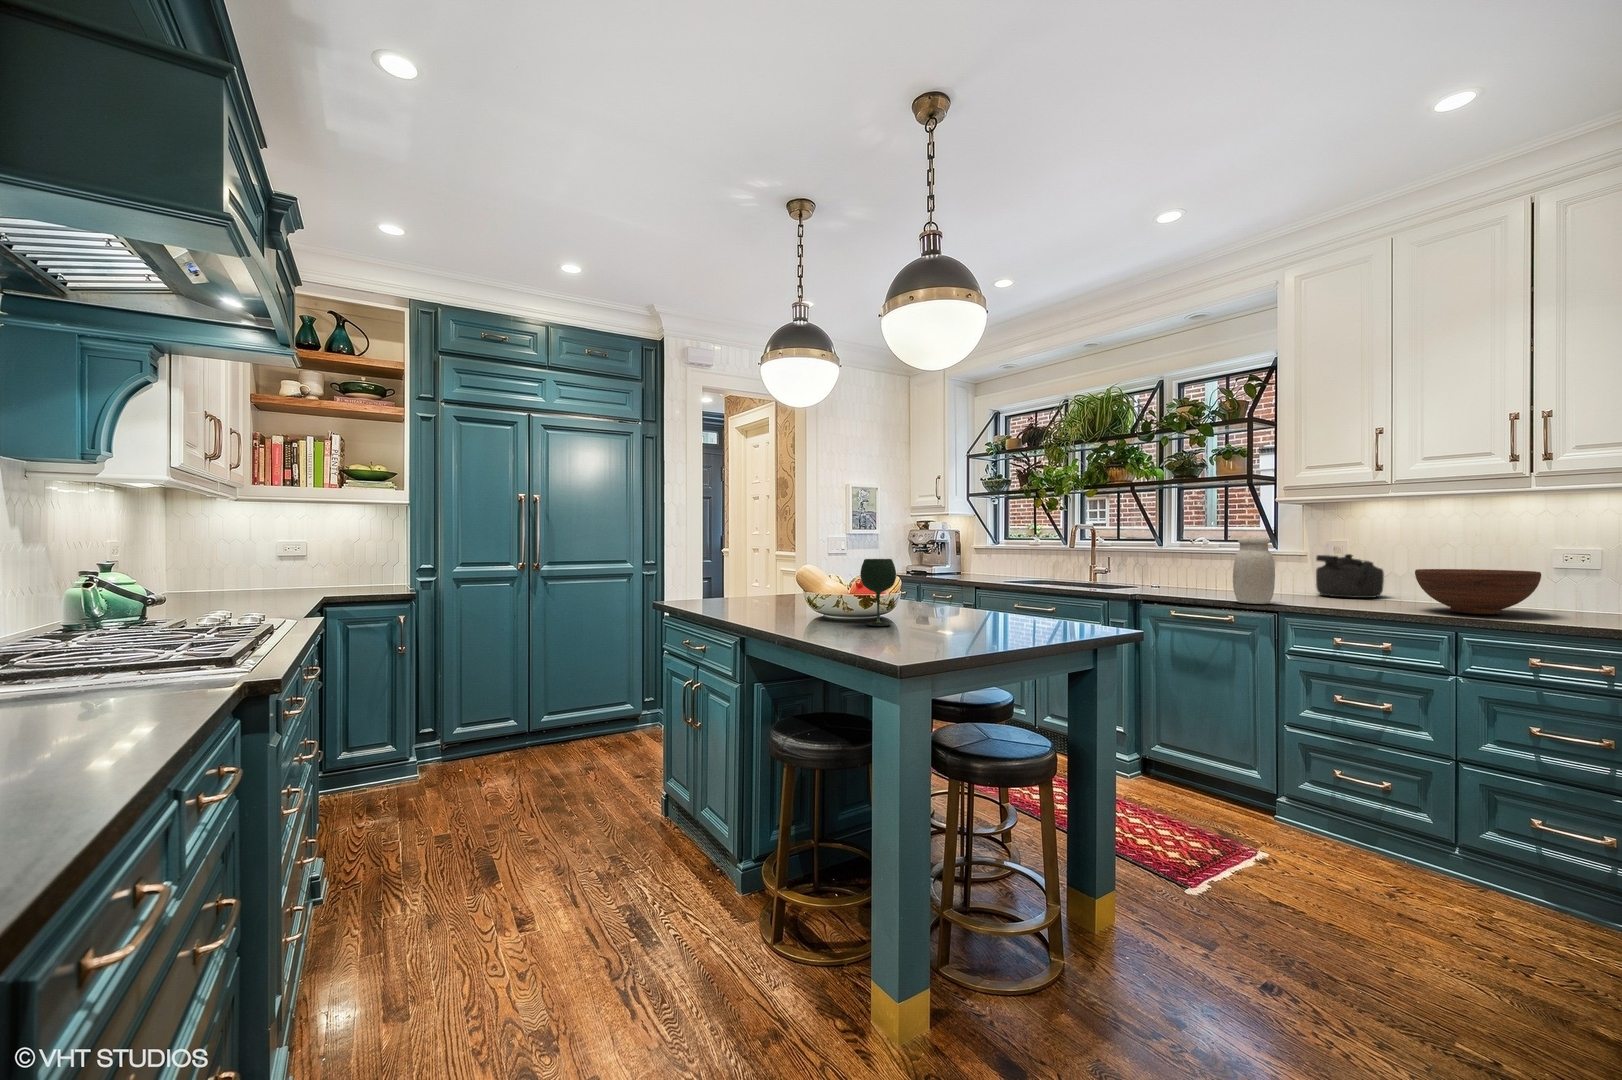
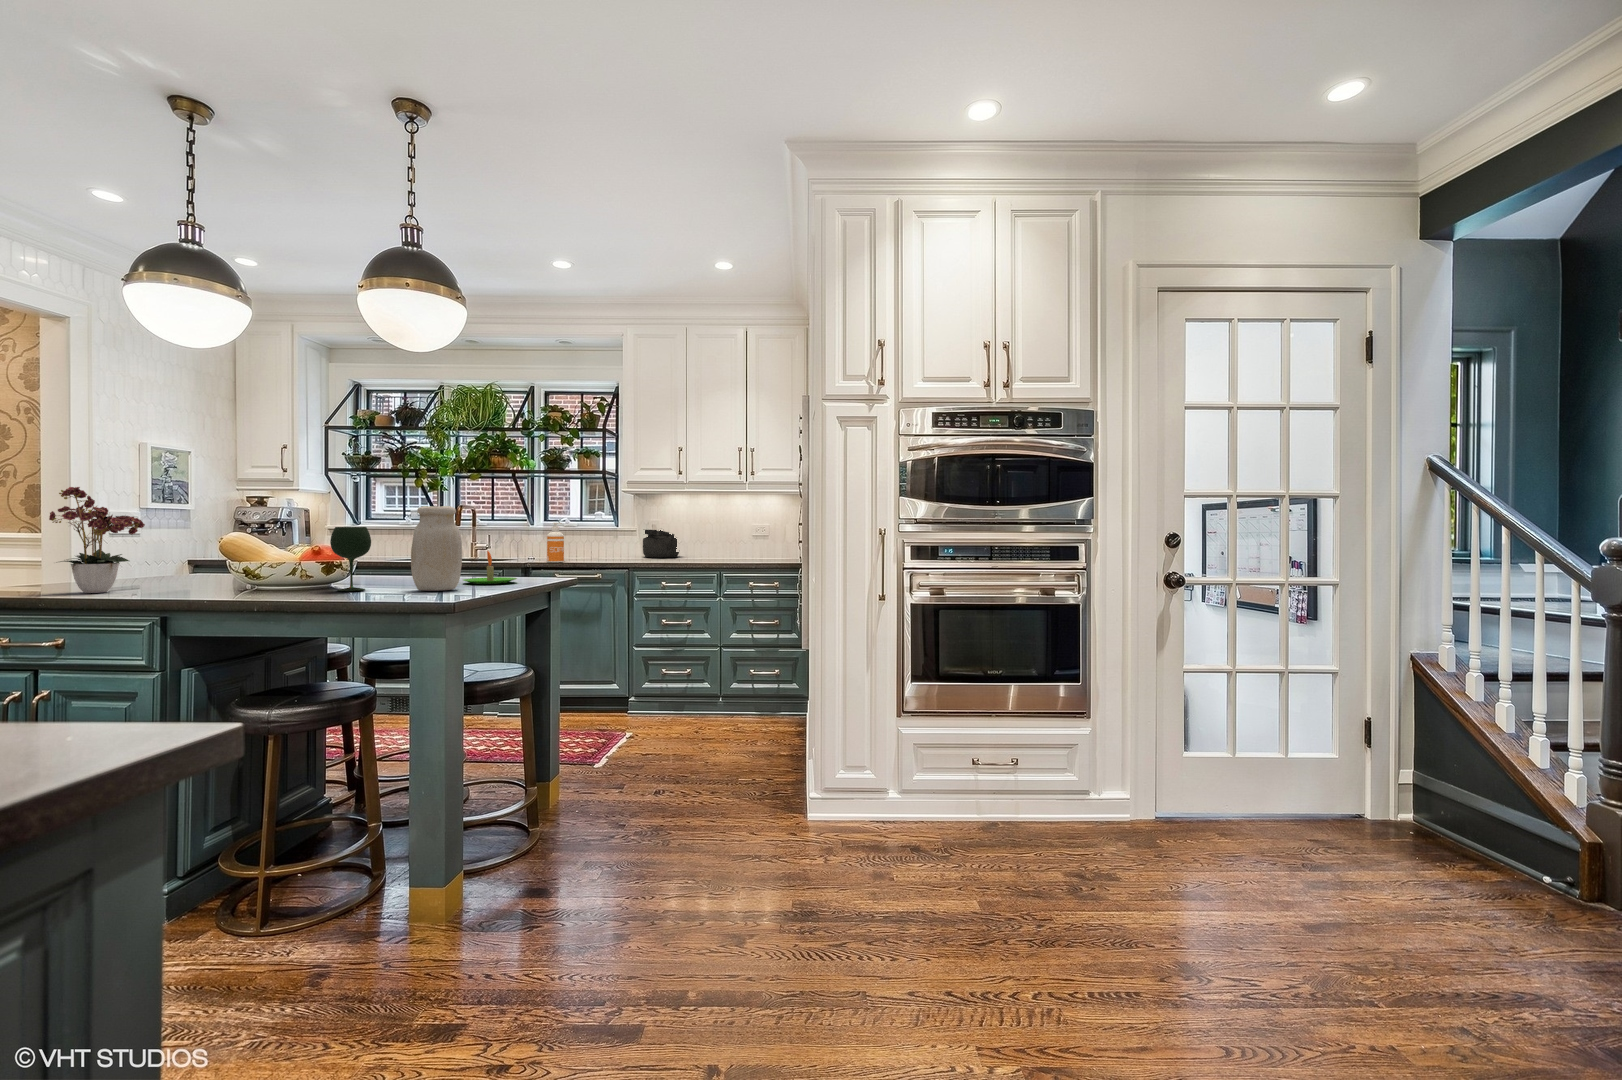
flower arrangement: none [702,522,763,610] -> present [49,487,145,593]
jar: present [1233,537,1275,604] -> present [411,506,462,591]
soap dispenser: none [1165,546,1188,597] -> present [547,523,564,562]
fruit bowl: present [1415,569,1541,614] -> none [701,537,755,562]
candle: none [996,587,1059,629] -> present [463,551,517,584]

